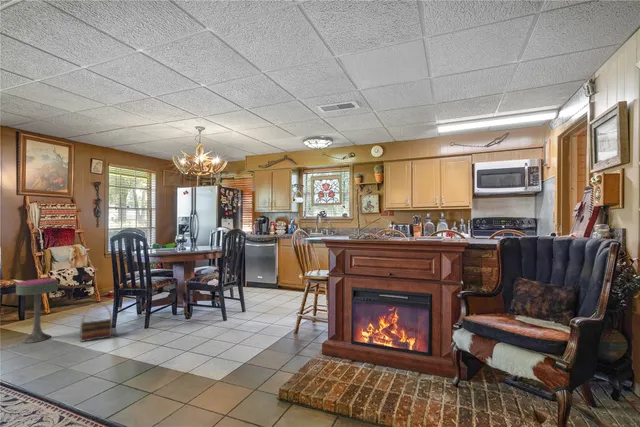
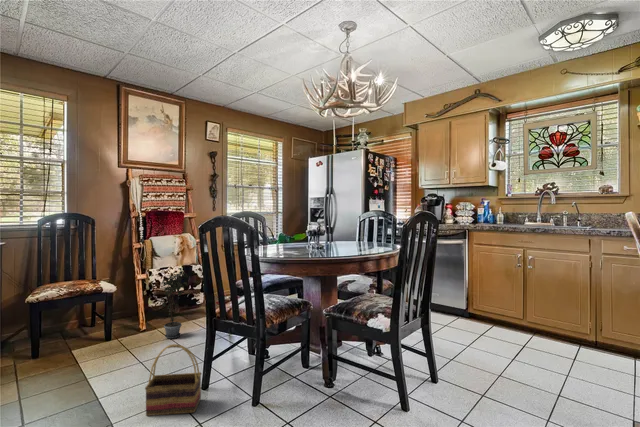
potted plant: none [62,268,88,316] -> present [161,268,189,339]
bar stool: present [16,279,58,343] -> none [64,289,127,399]

